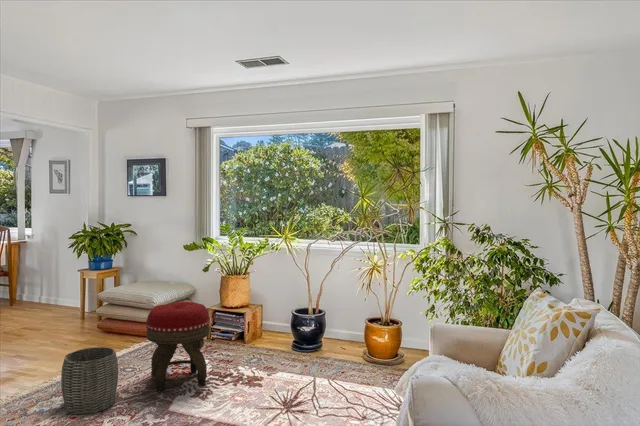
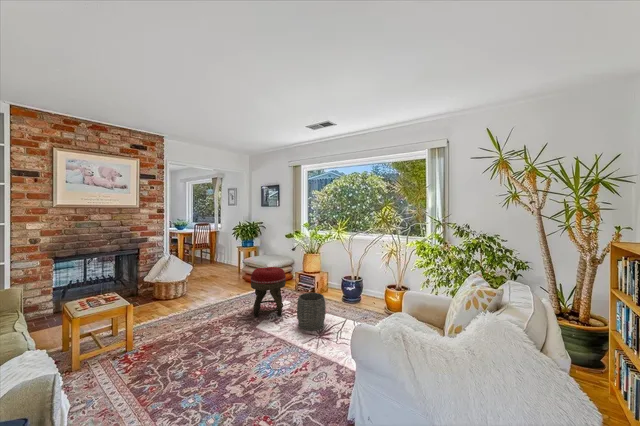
woven basket: present [61,347,118,414] -> present [297,293,326,331]

